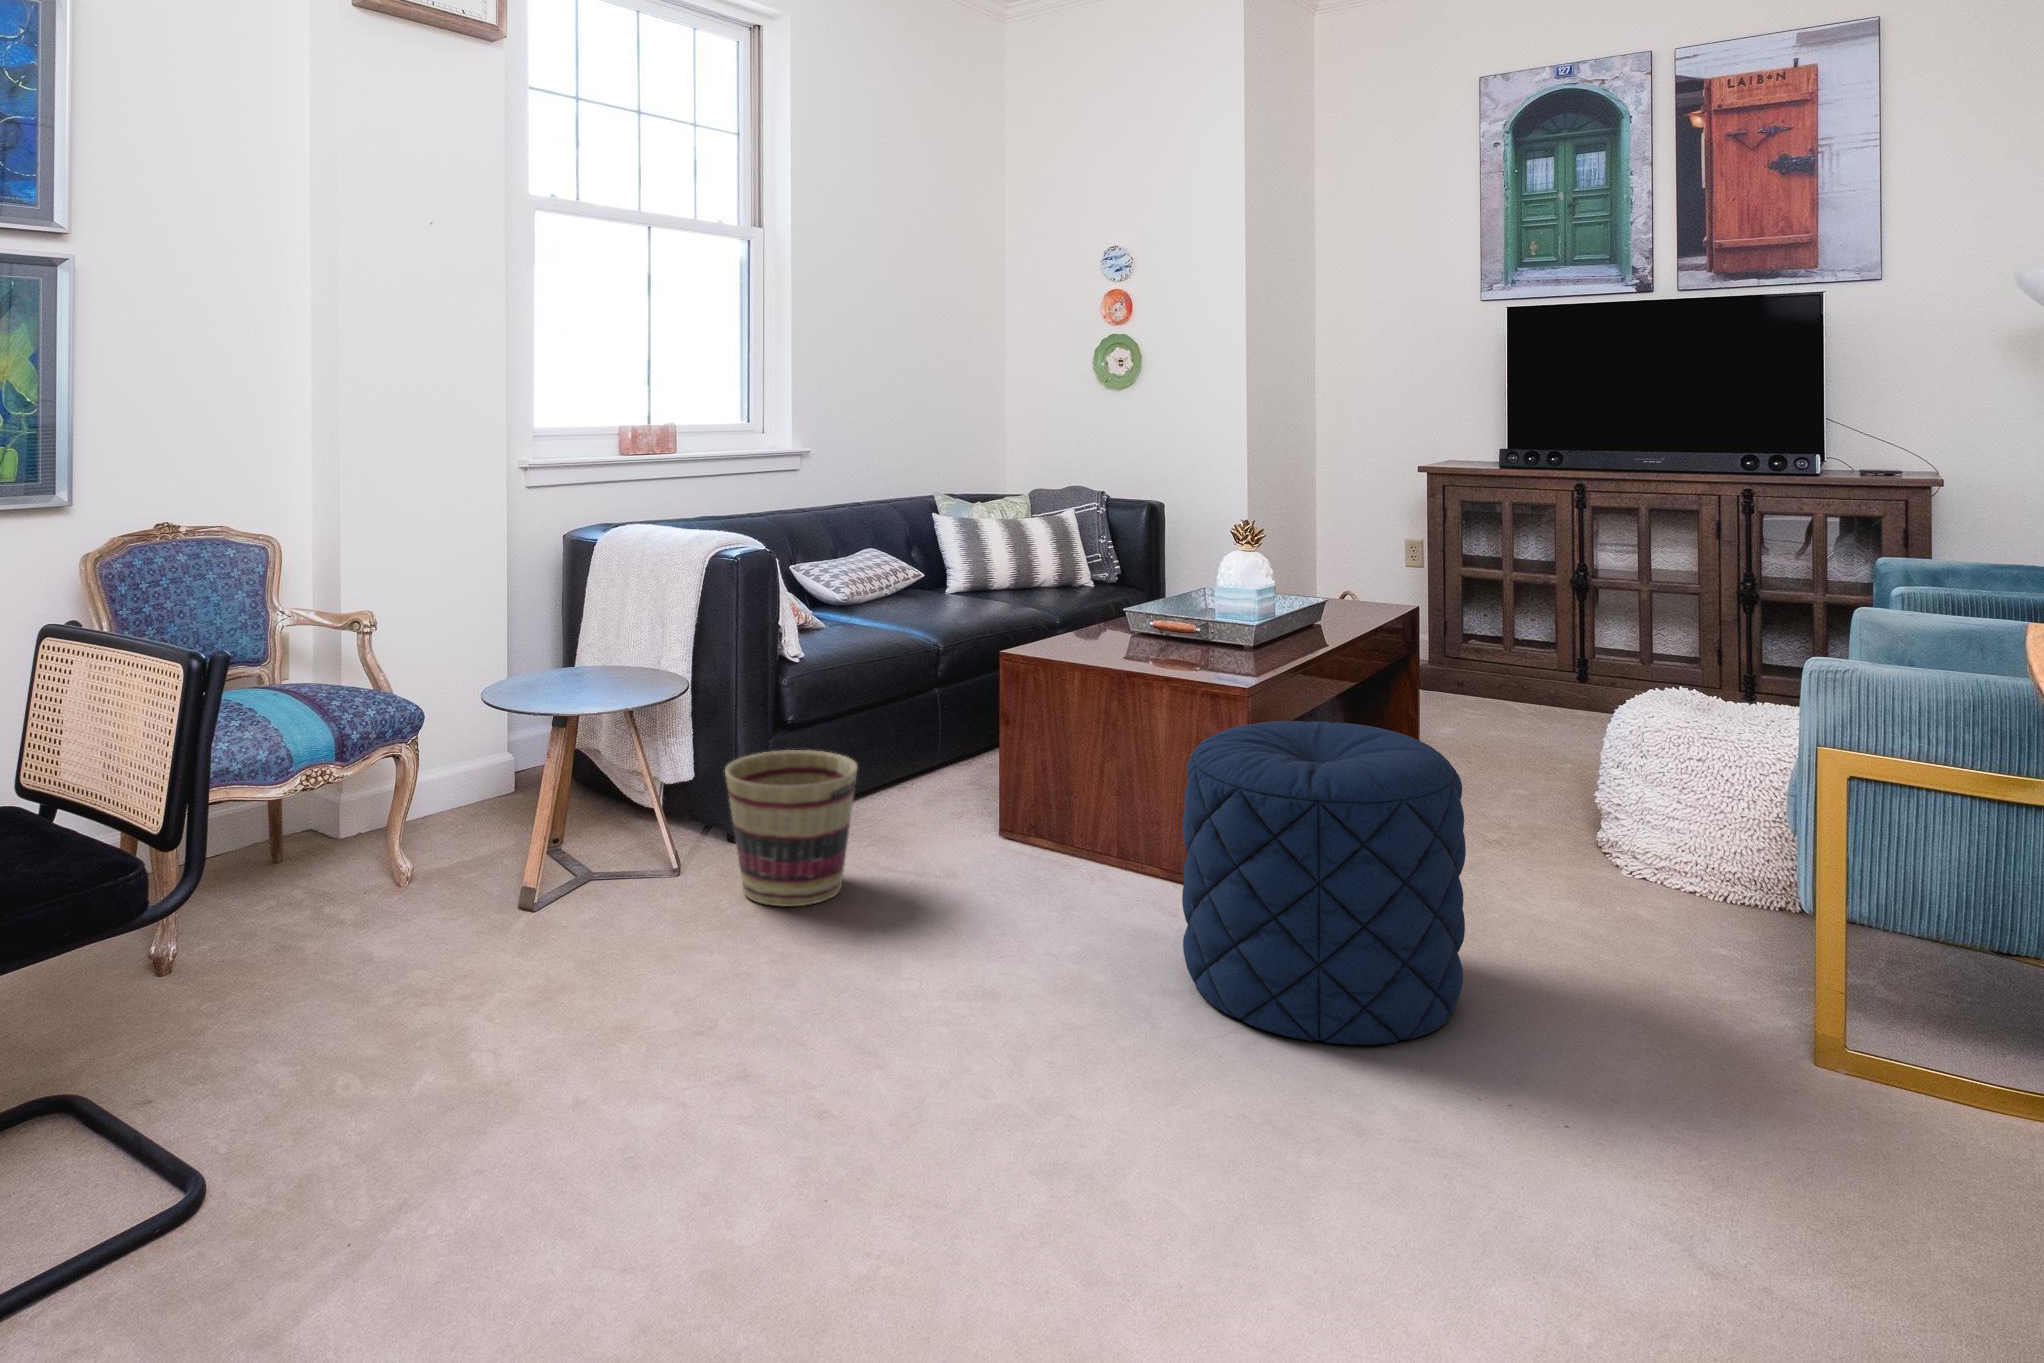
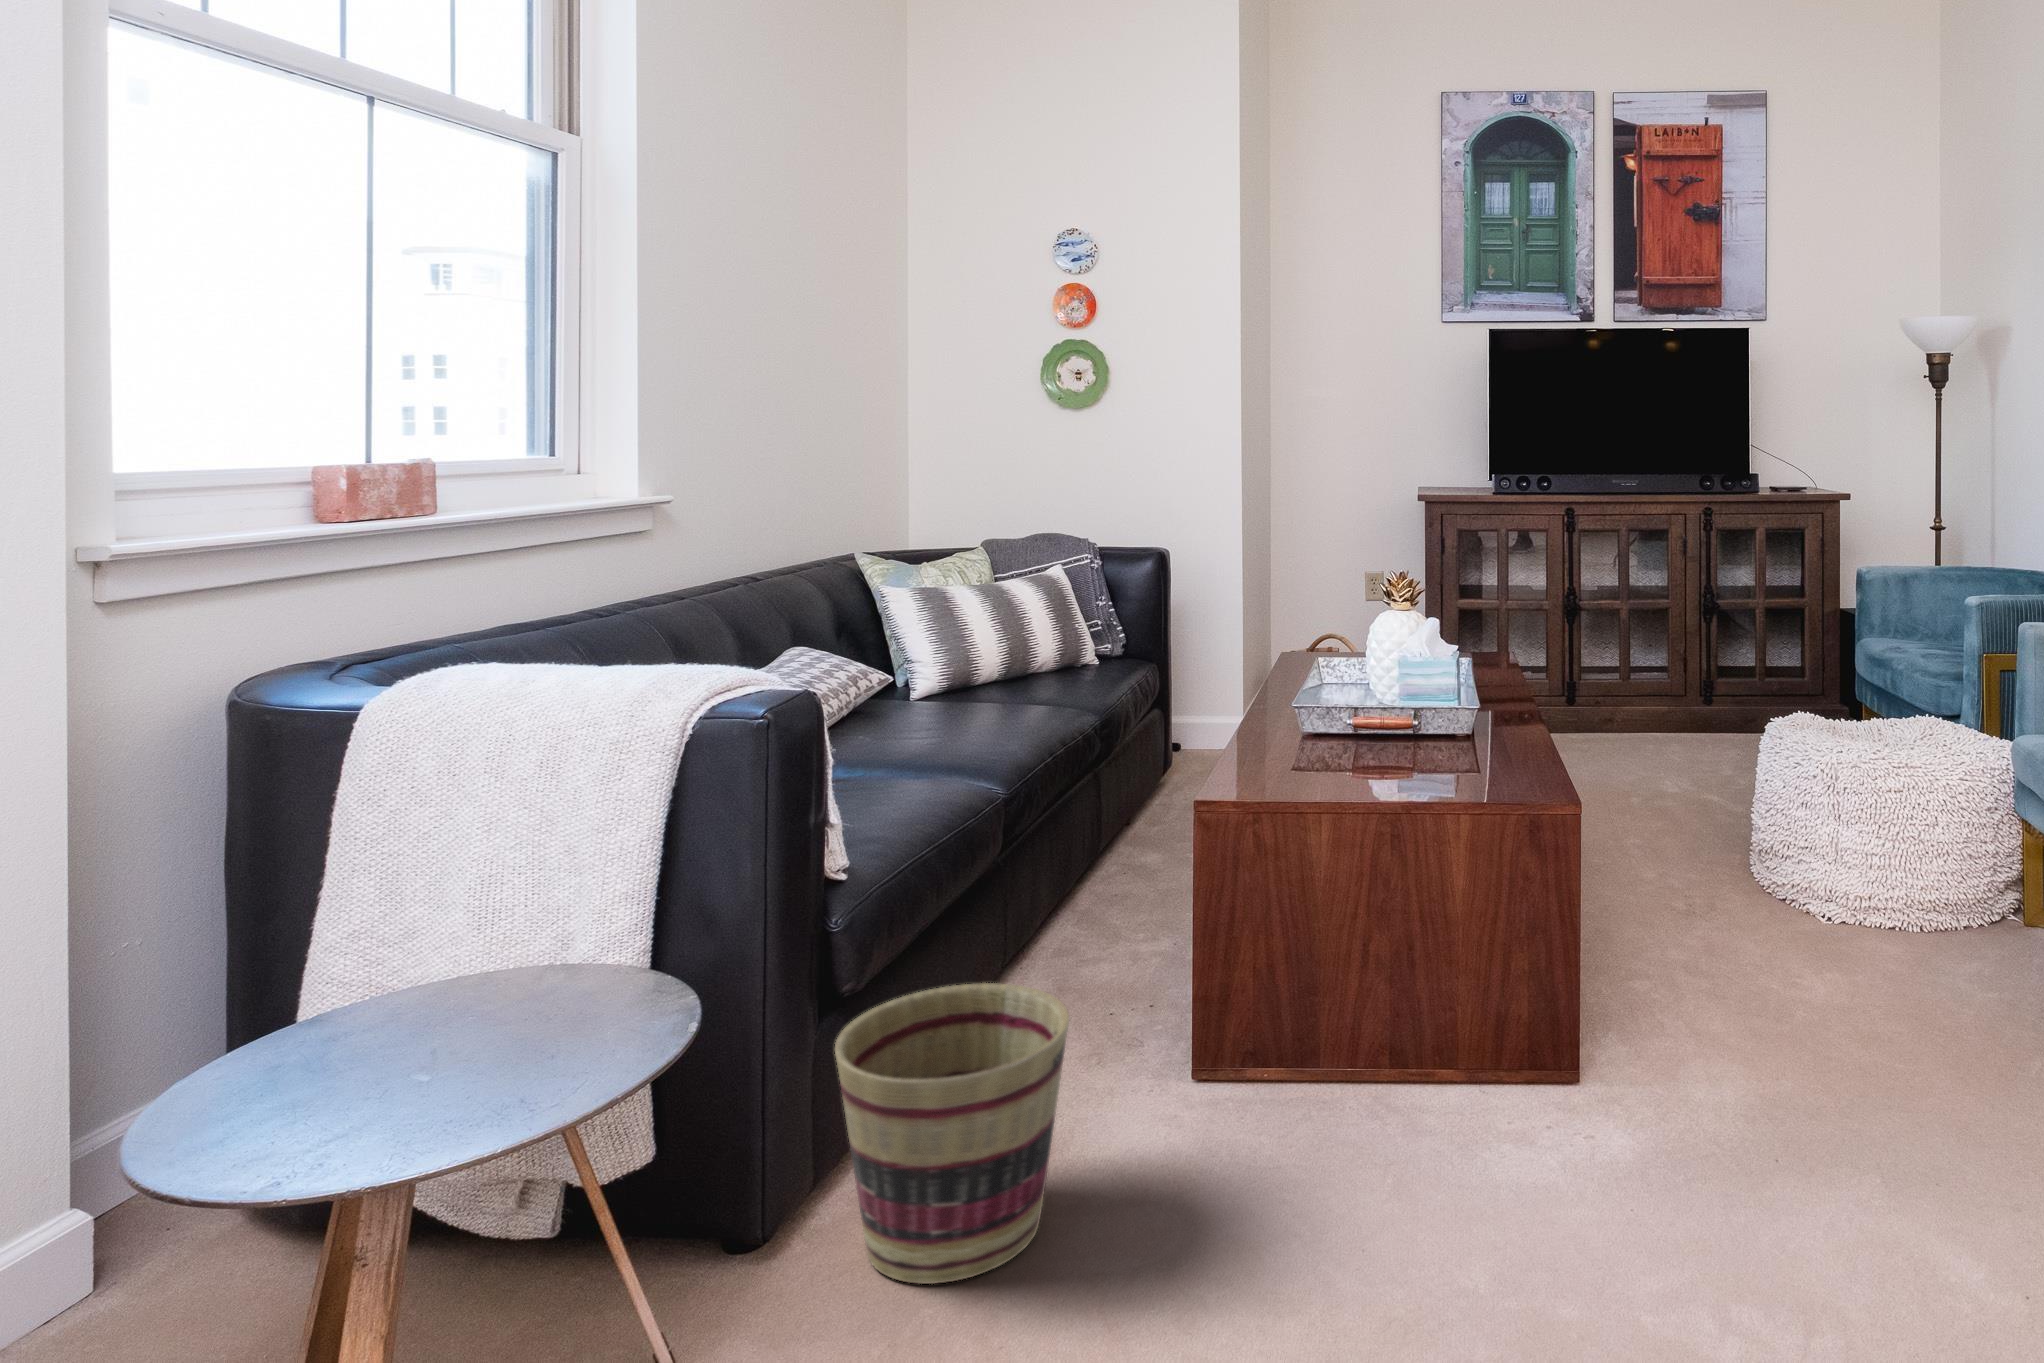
pouf: present [1182,721,1466,1045] -> none [1602,821,1957,1263]

